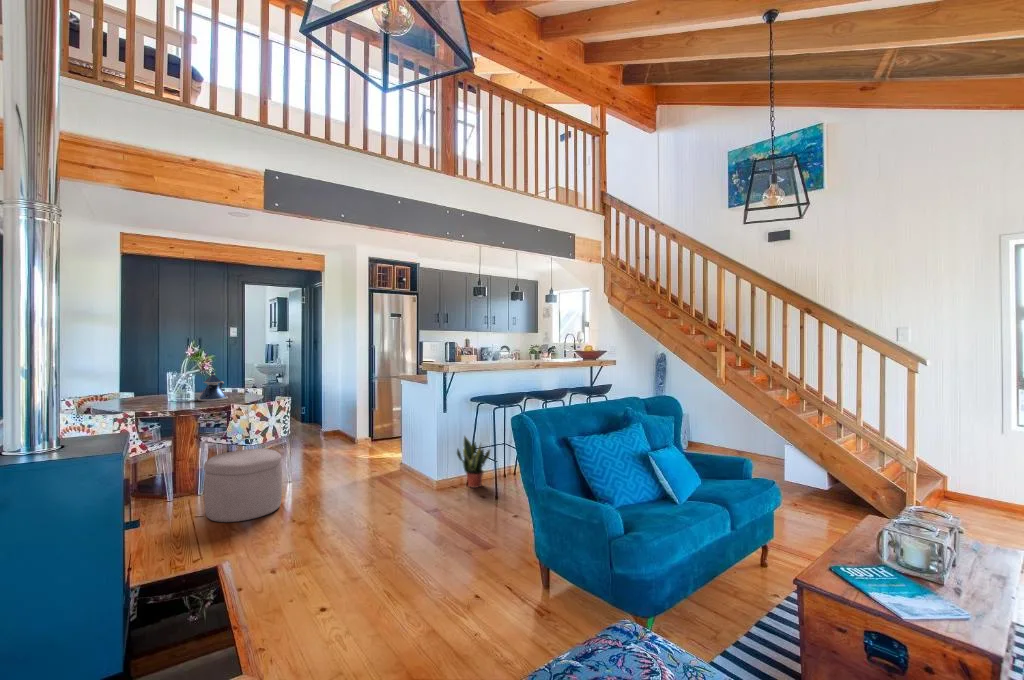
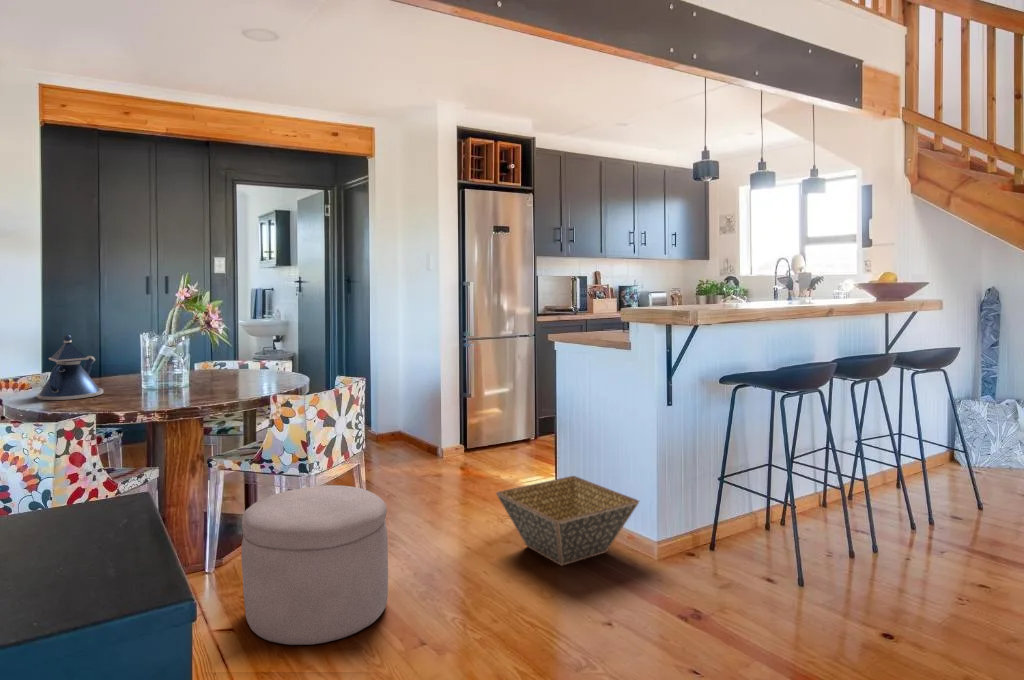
teapot: present [198,371,228,401] -> present [37,335,103,400]
potted plant: present [457,437,490,488] -> none [700,456,759,558]
basket: none [355,448,426,492] -> present [496,476,639,566]

